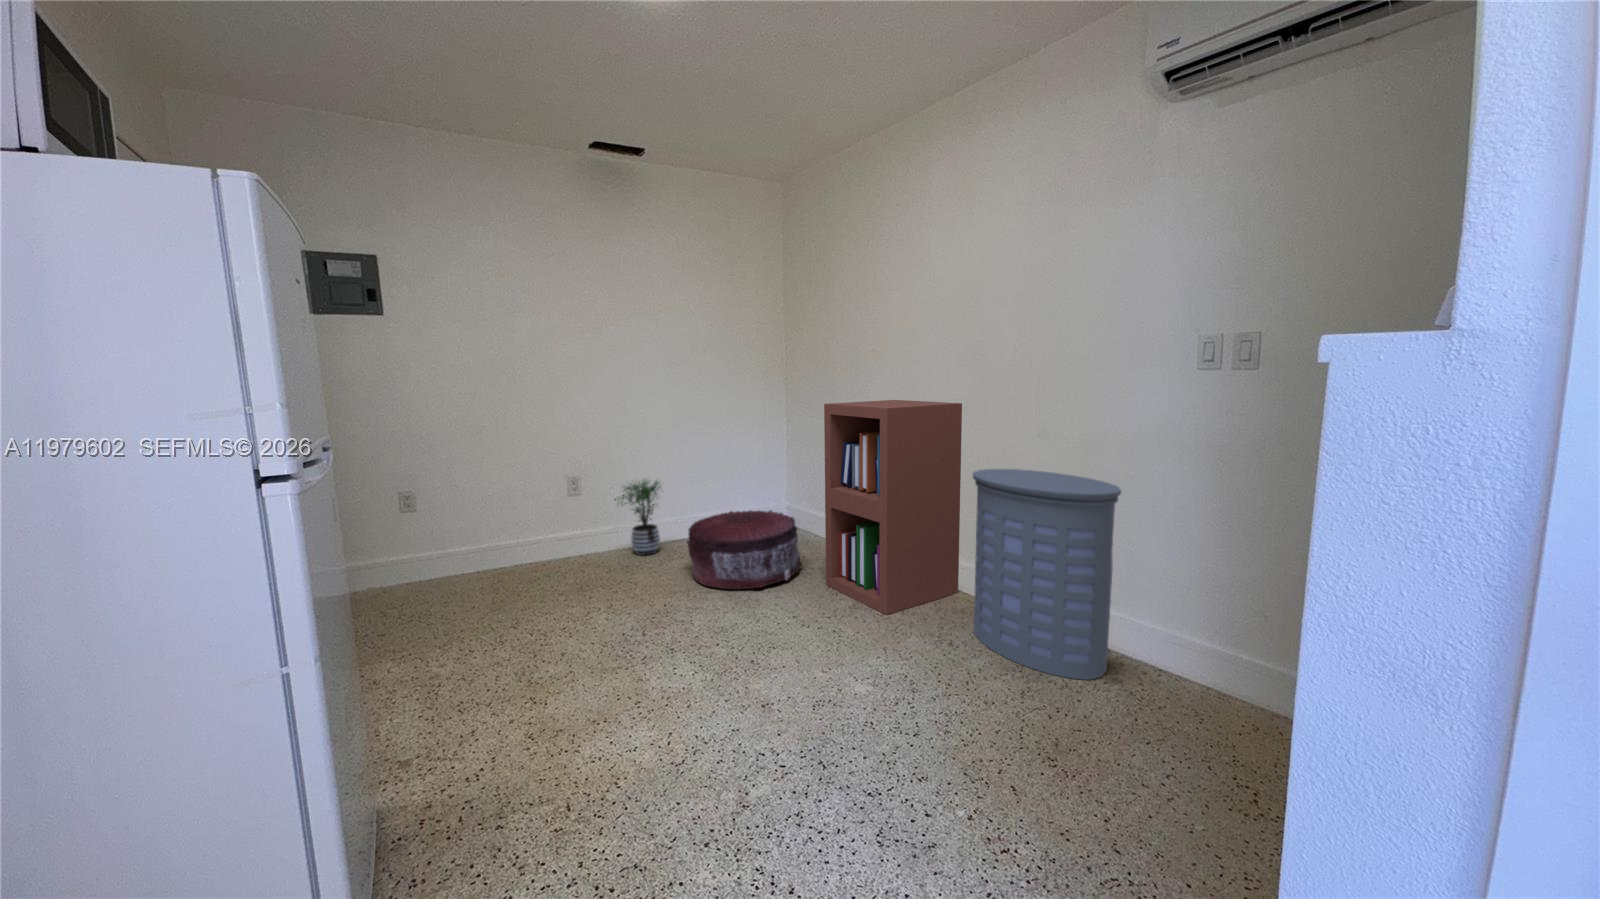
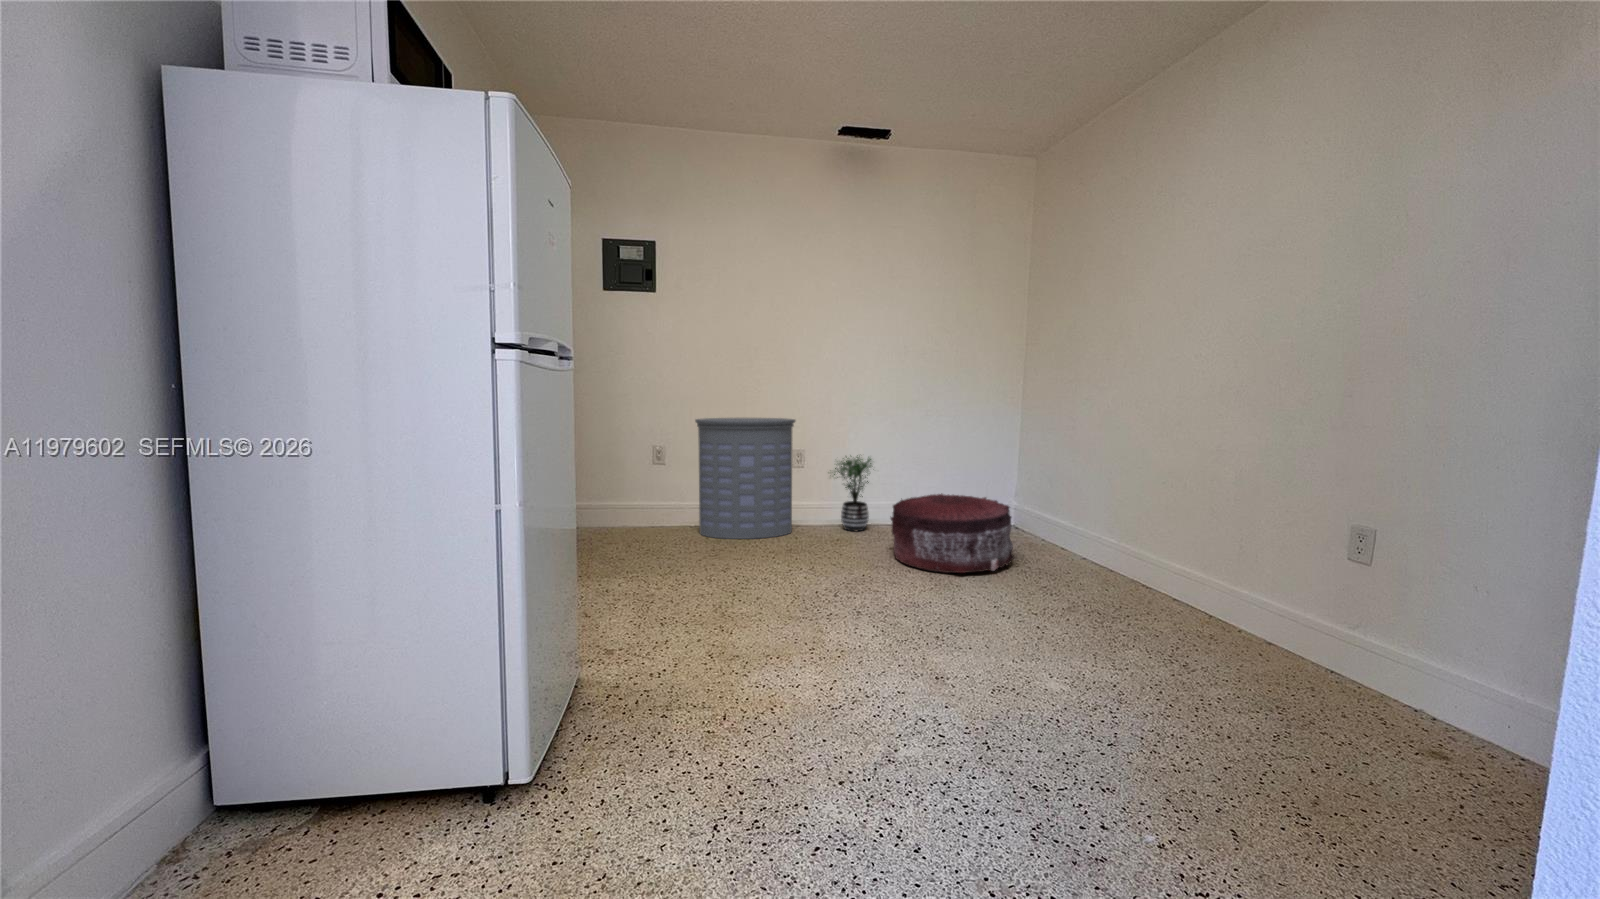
bookshelf: present [824,400,962,615] -> none [1039,375,1234,622]
laundry hamper: present [973,469,1121,680] -> present [695,418,795,539]

